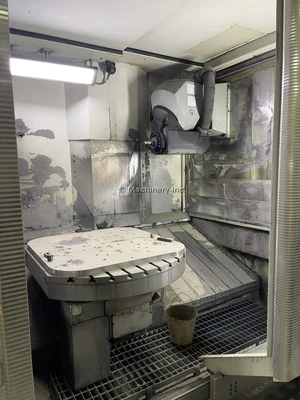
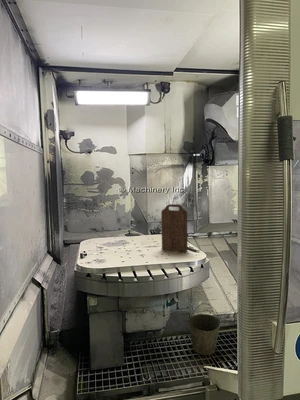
cutting board: none [133,194,162,243] -> present [161,204,188,251]

